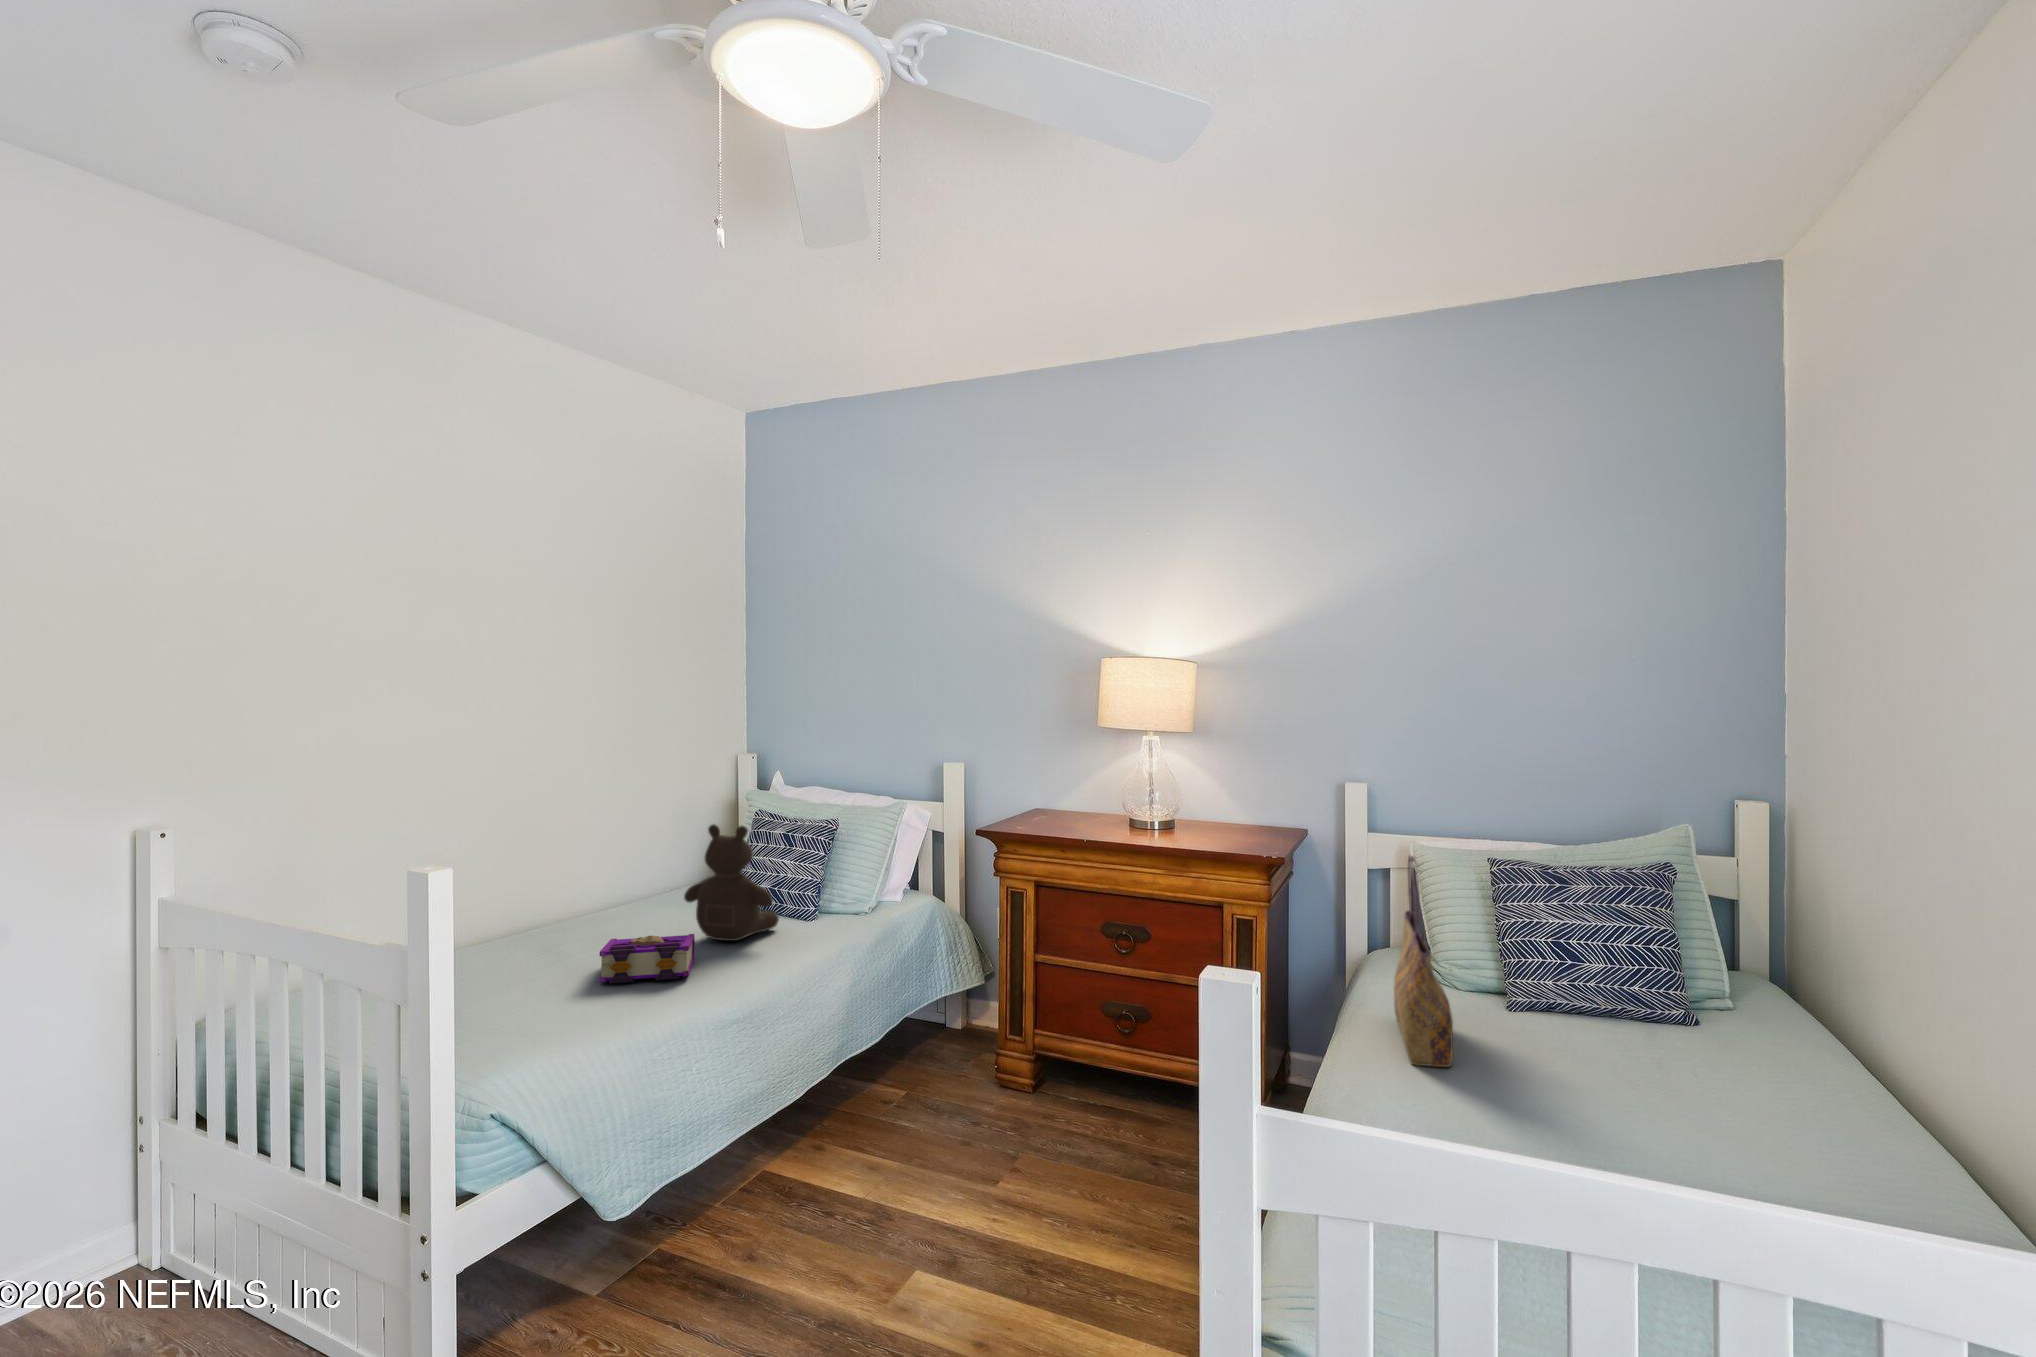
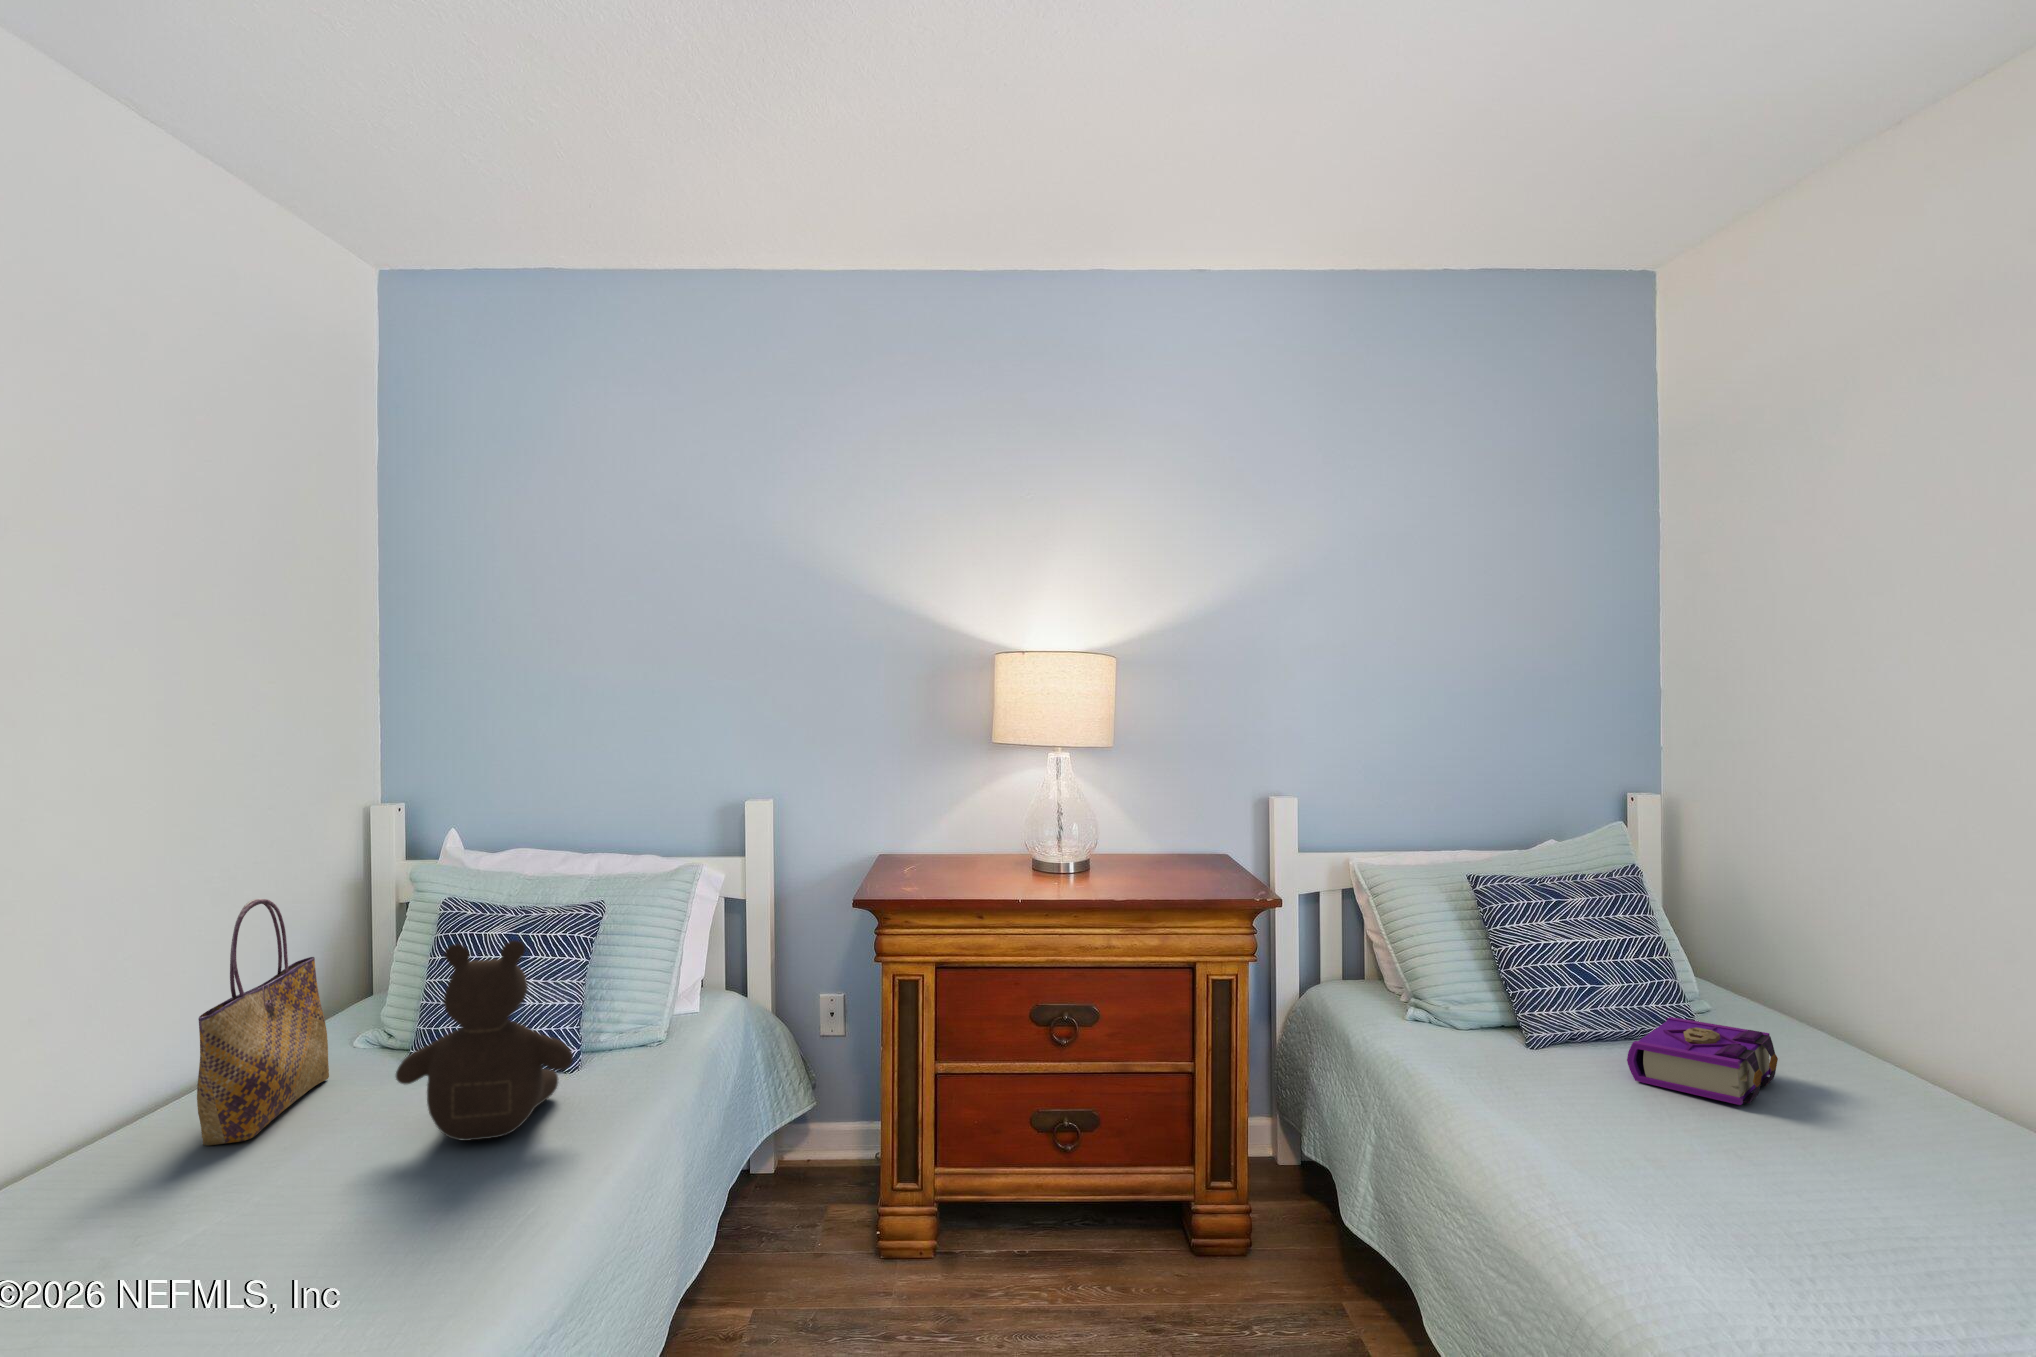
tote bag: present [1394,856,1453,1067] -> present [197,899,329,1145]
book: present [599,934,695,984] -> present [1627,1017,1778,1105]

